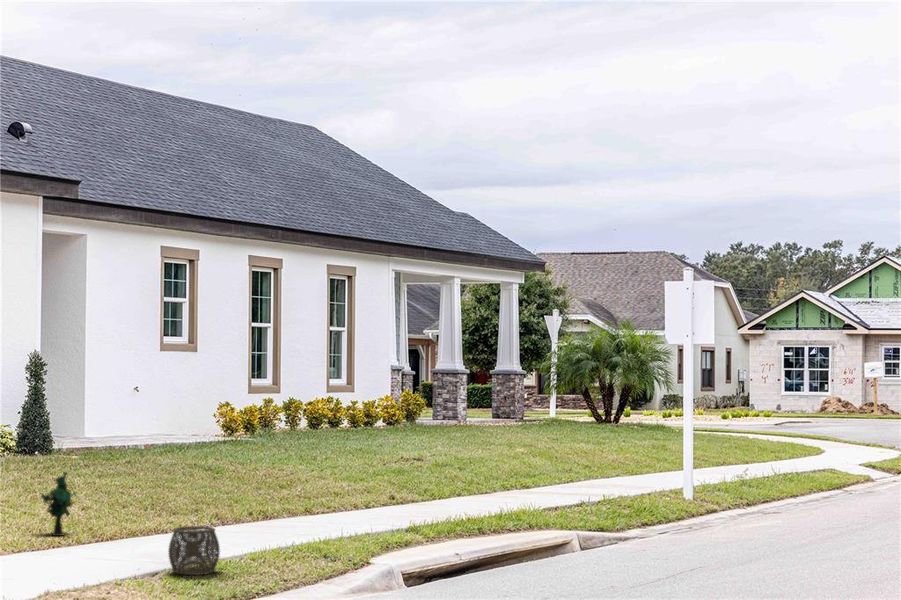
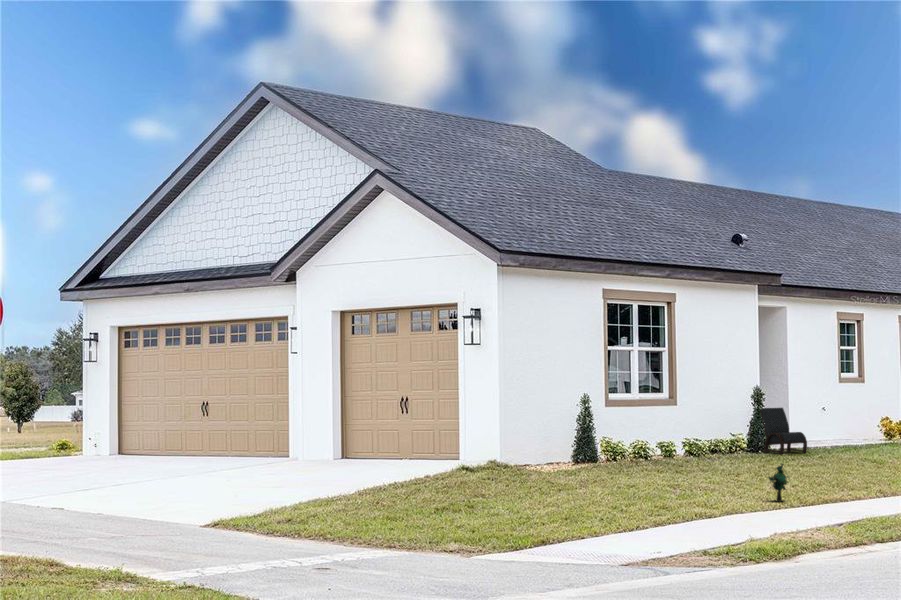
lounge chair: none [39,385,109,457] -> present [760,408,807,454]
woven basket: present [169,526,220,575] -> none [848,498,881,527]

